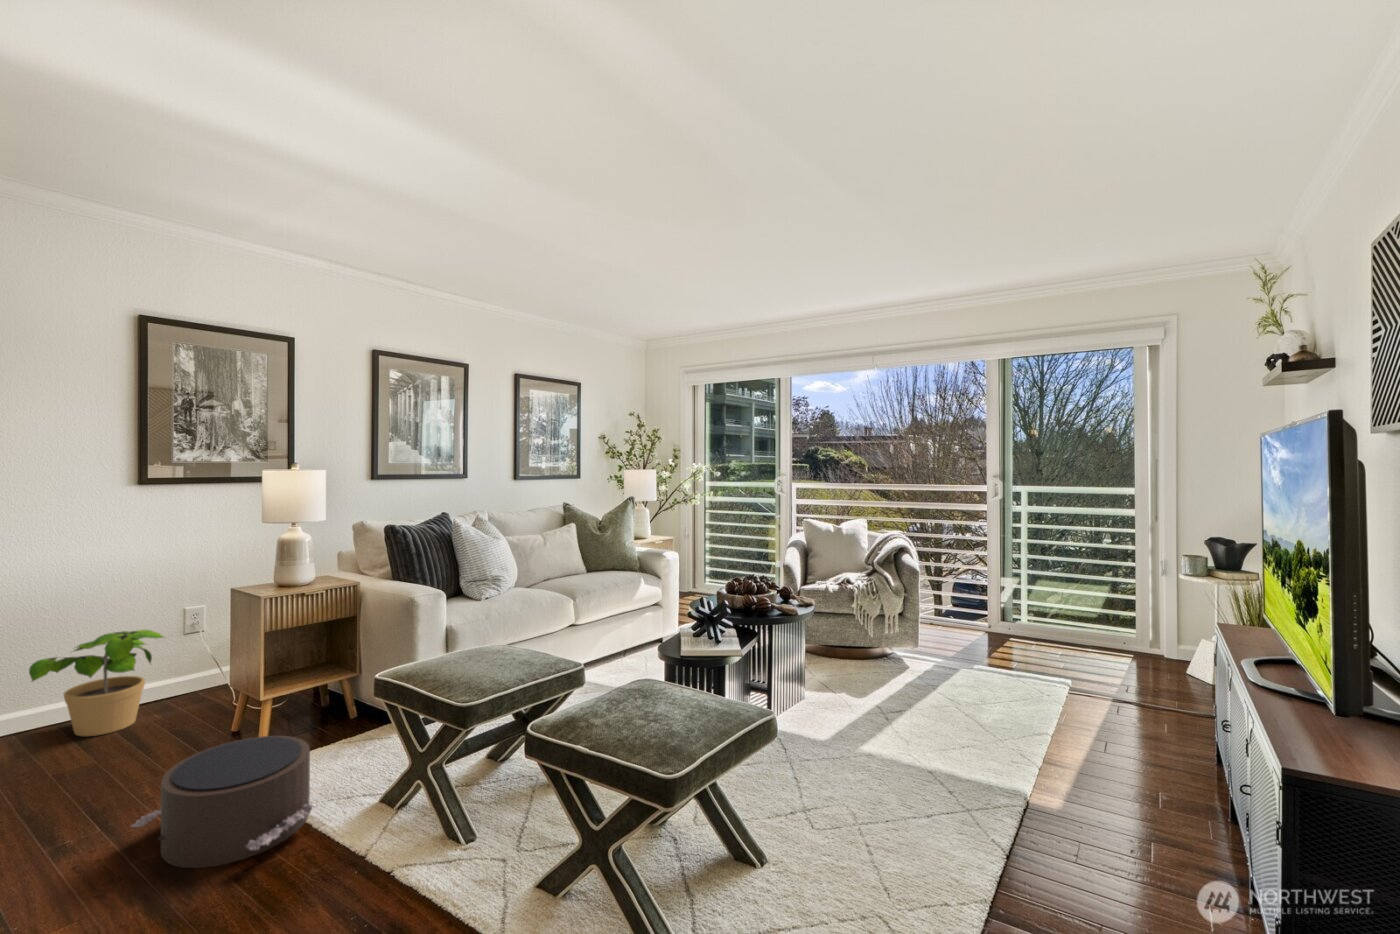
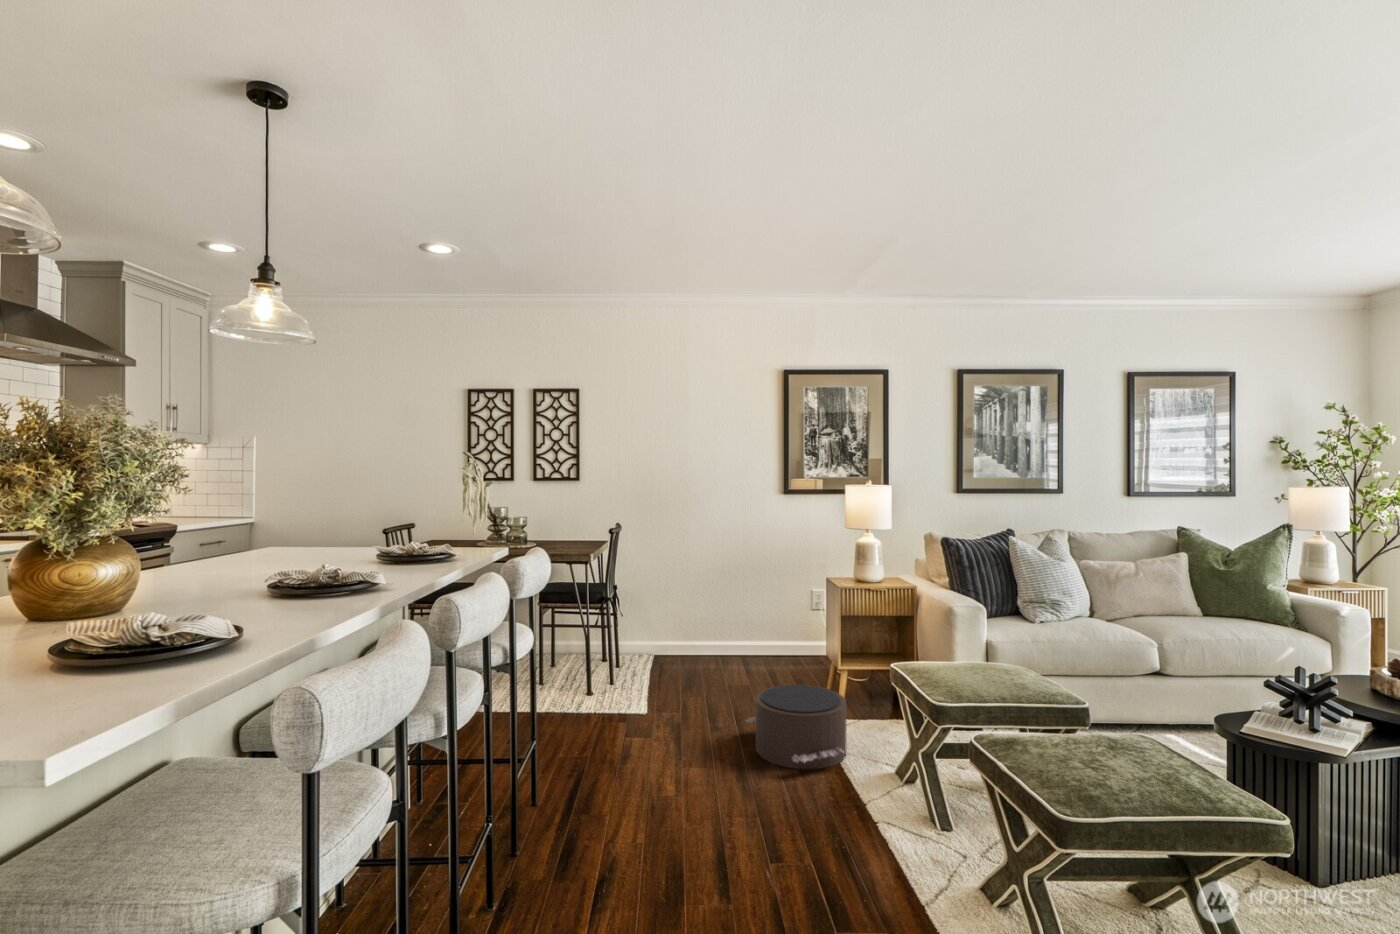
potted plant: present [29,630,163,736] -> none [728,596,791,667]

